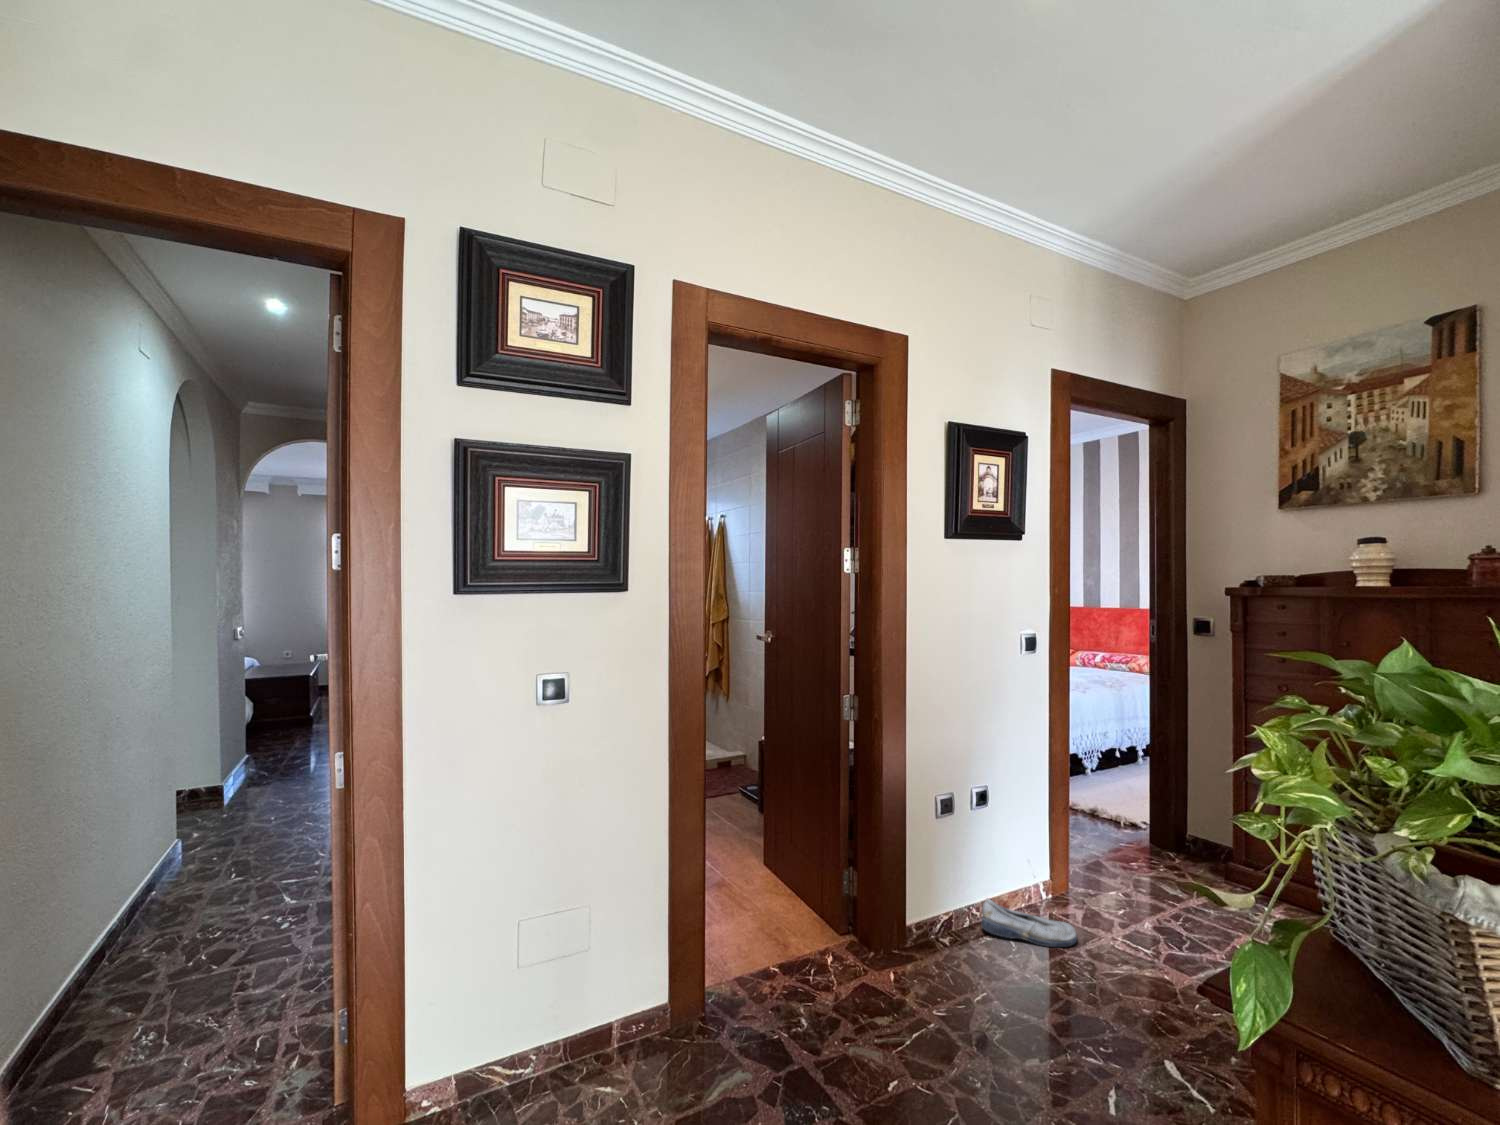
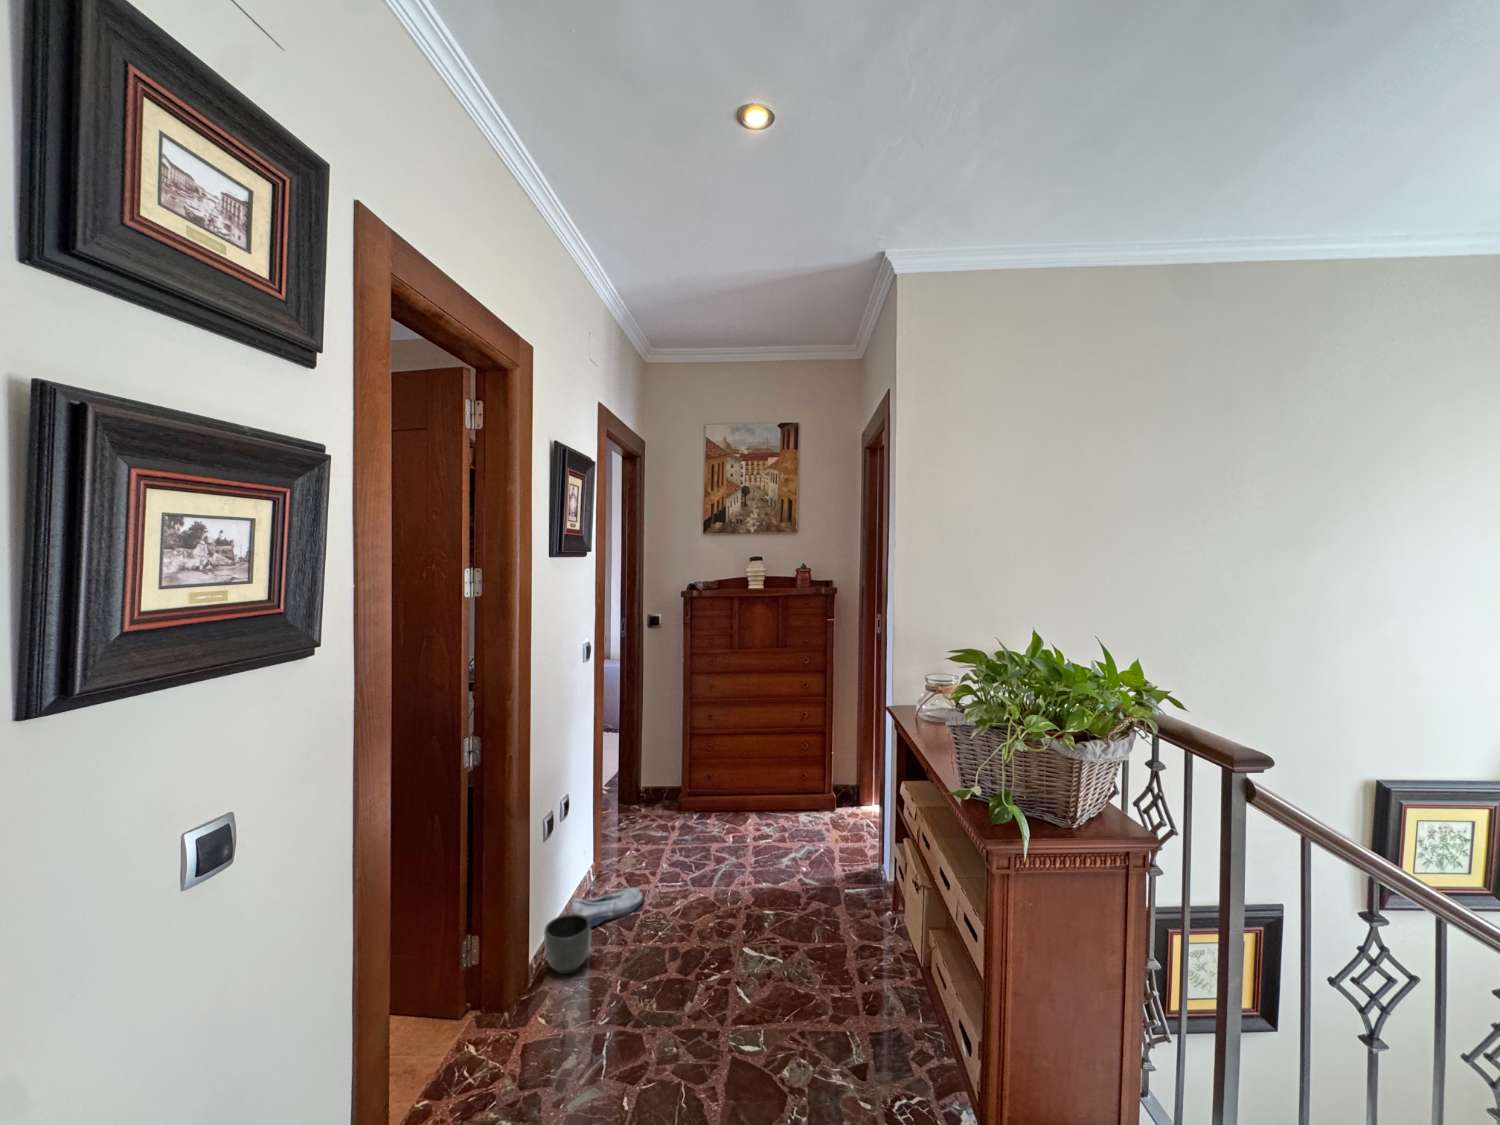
planter: none [925,900,973,961] -> present [544,914,591,974]

